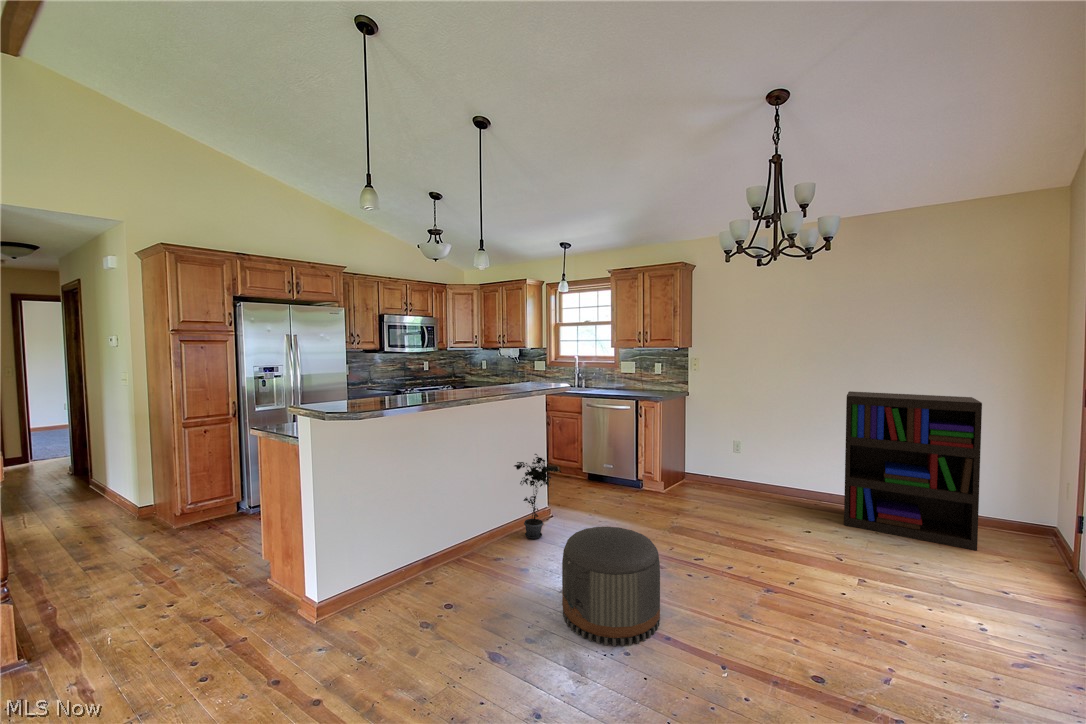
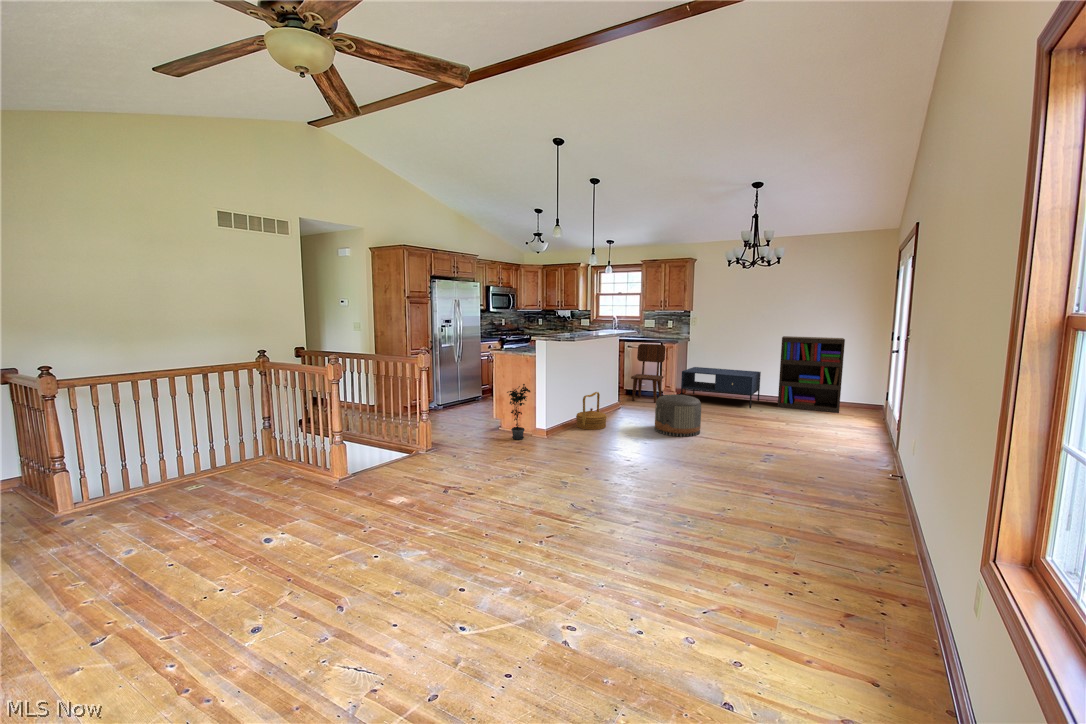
dining chair: none [581,402,641,506] -> present [631,344,666,403]
coffee table: none [667,438,809,527] -> present [681,367,761,408]
potted plant: present [514,454,561,539] -> present [507,384,530,440]
woven basket: none [413,511,475,600] -> present [576,392,607,430]

